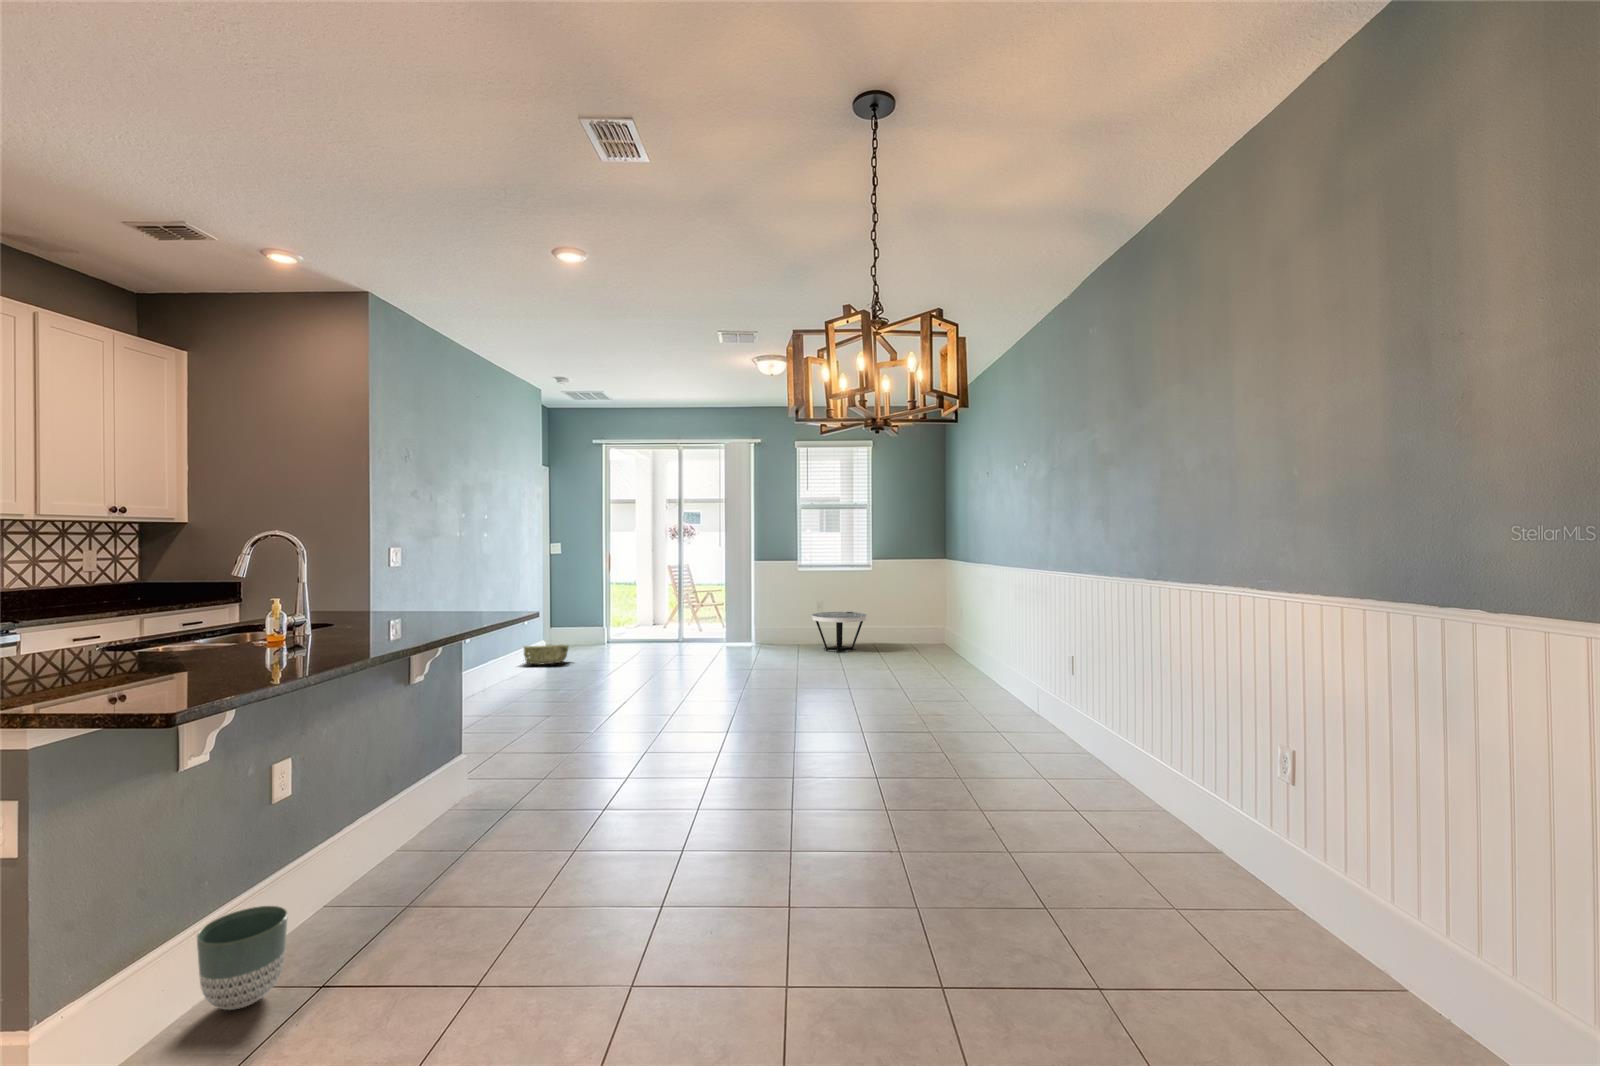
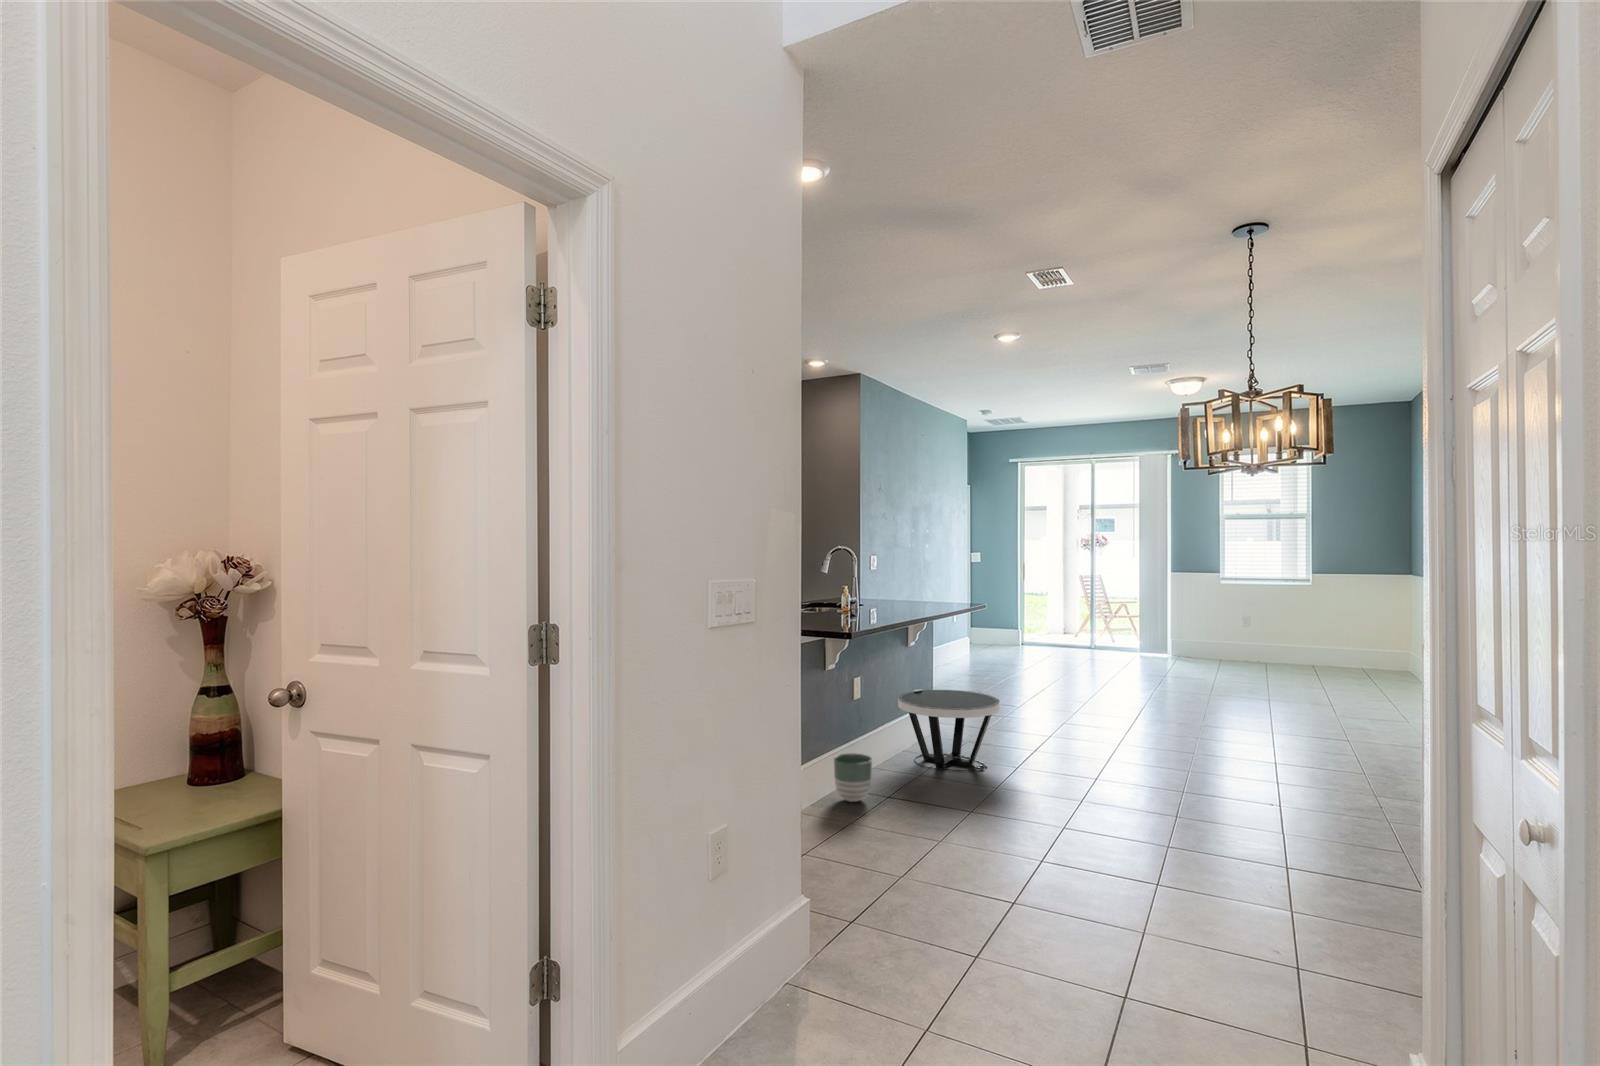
side table: present [812,611,867,653] -> present [898,689,1000,771]
woven basket: present [524,644,568,664] -> none [949,640,991,658]

